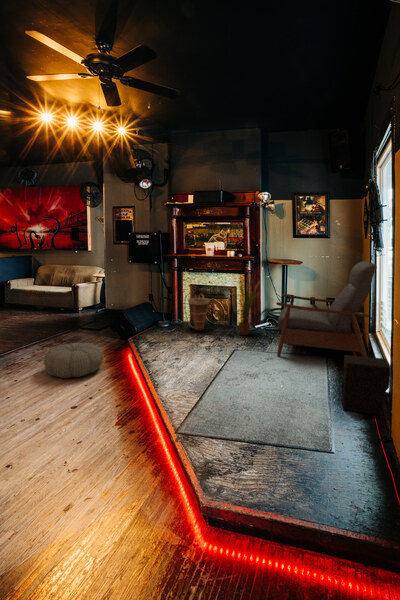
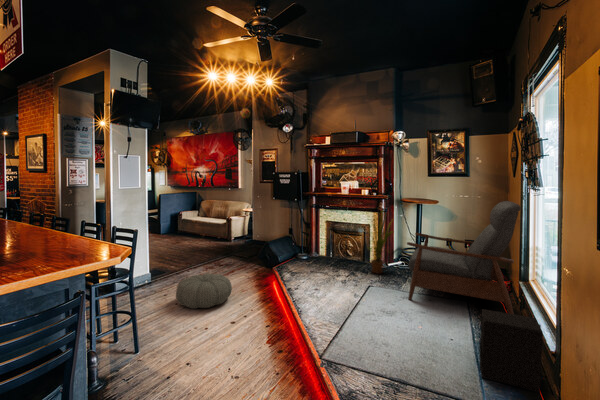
basket: present [184,294,210,330] -> none [319,230,343,266]

